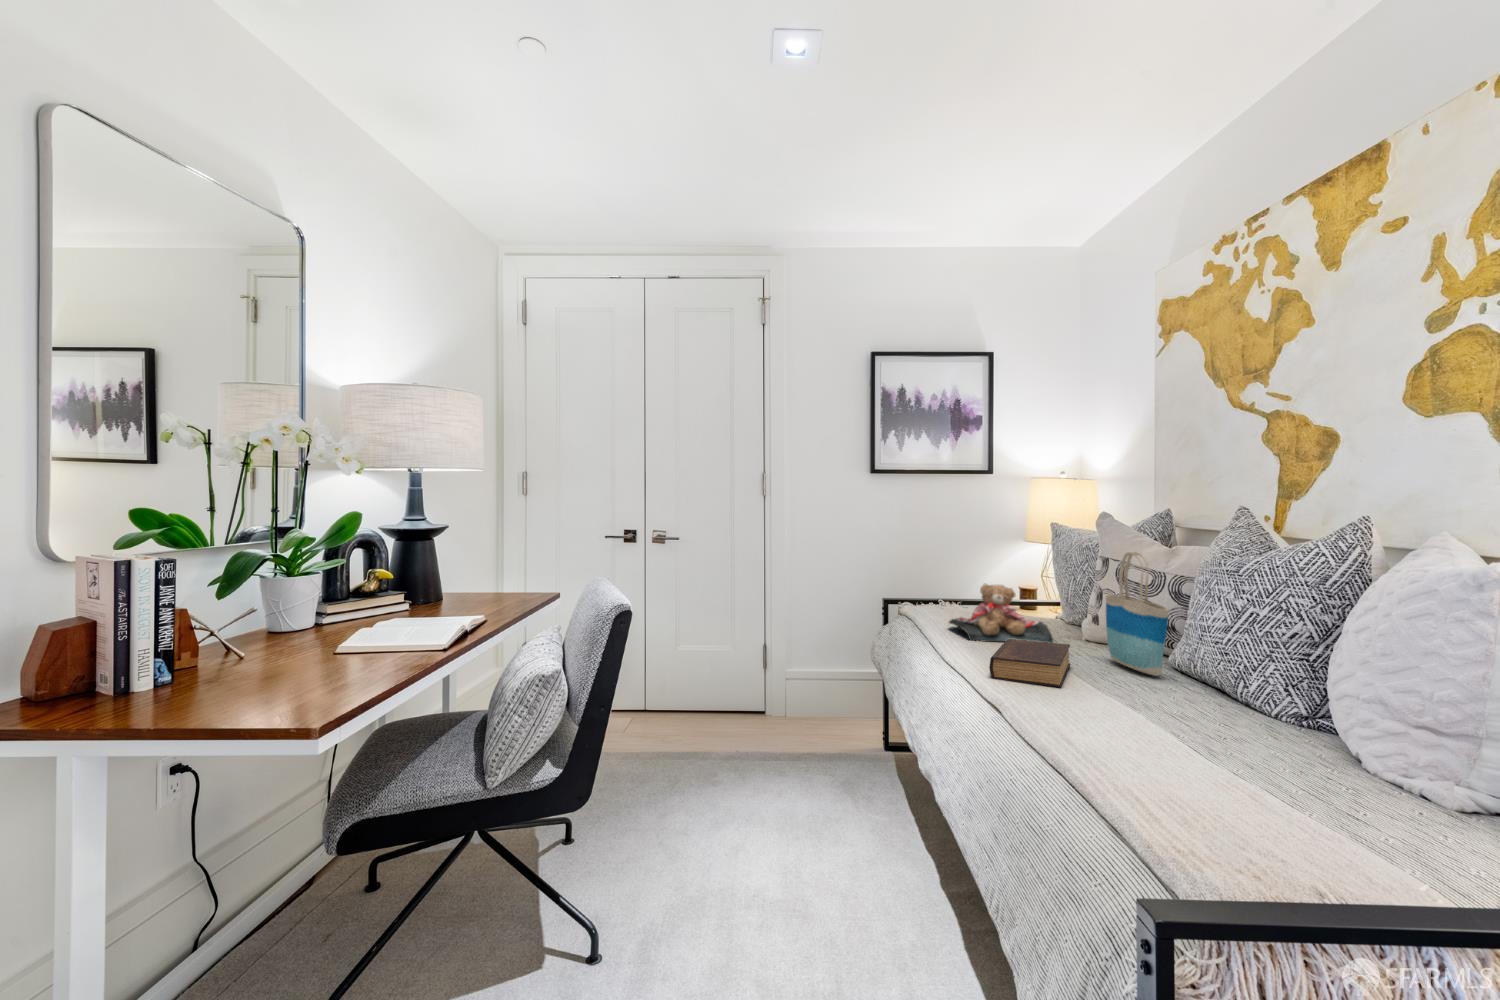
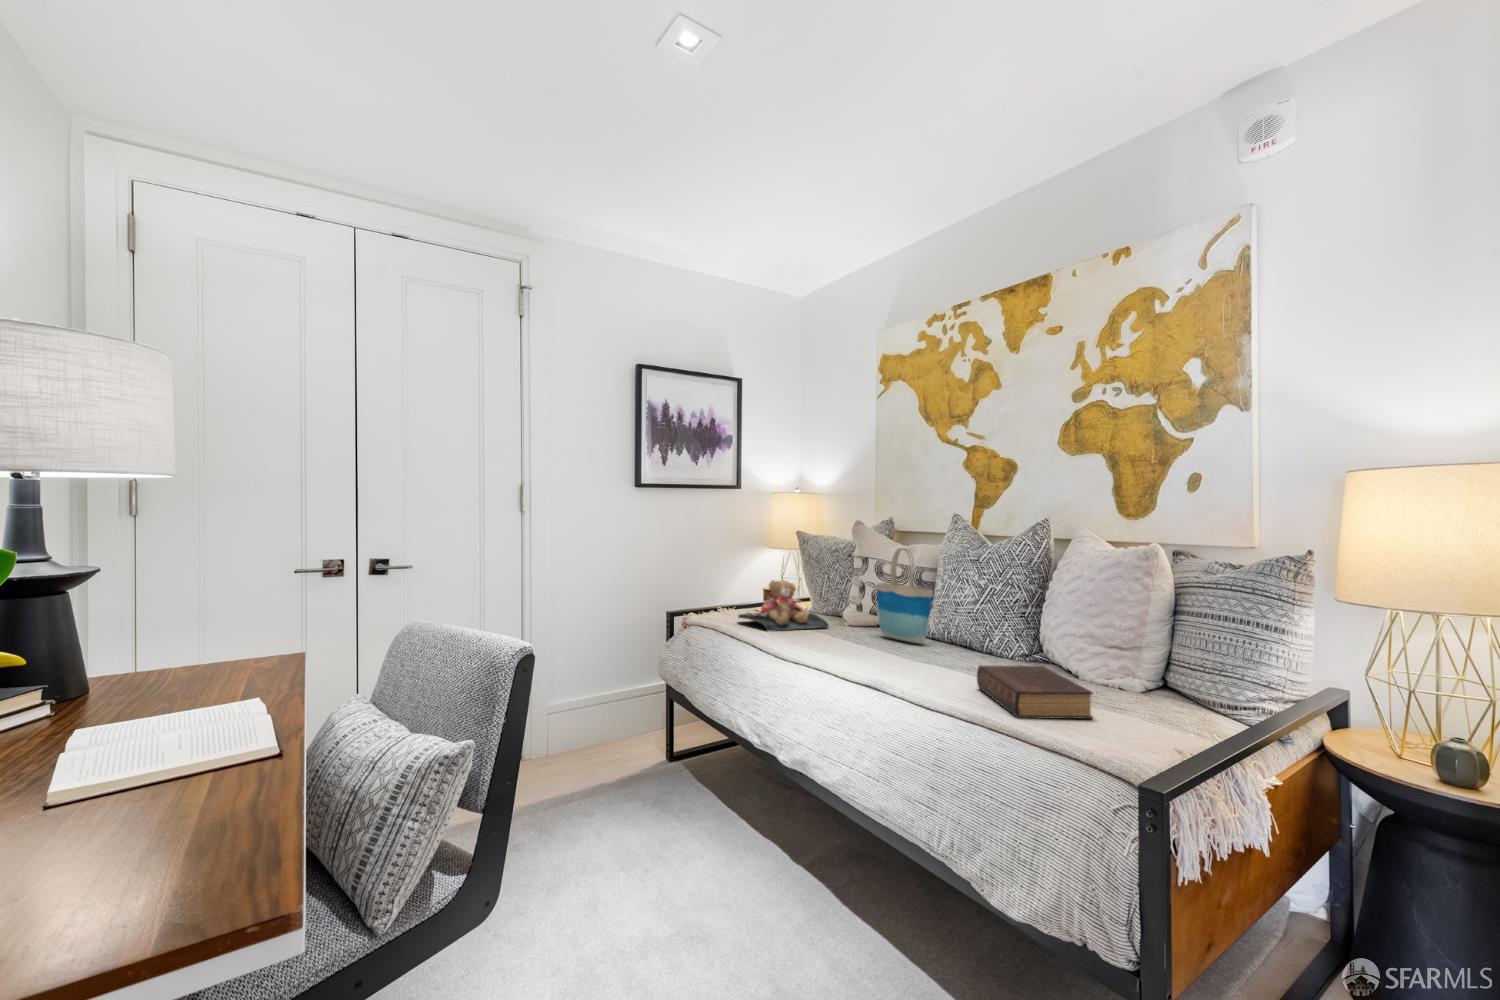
book: present [989,639,1070,687] -> present [977,666,1093,719]

